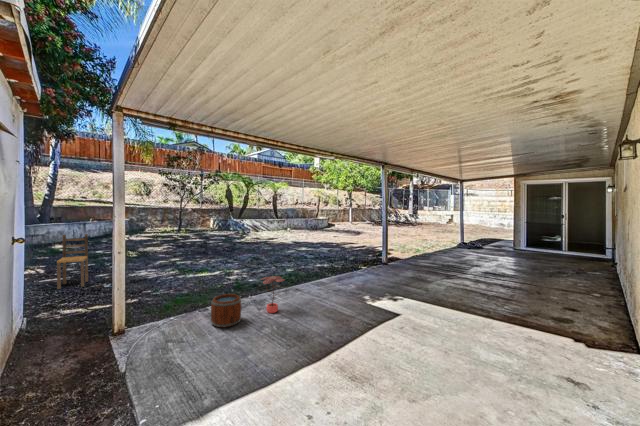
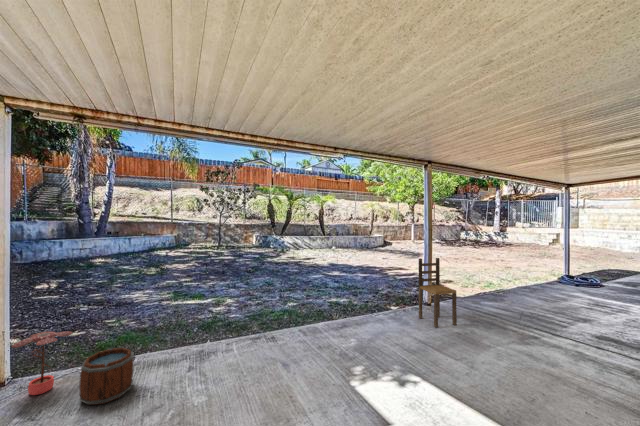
chair: present [57,234,88,289] -> present [419,258,457,327]
potted plant: present [261,276,285,313] -> present [11,331,72,395]

